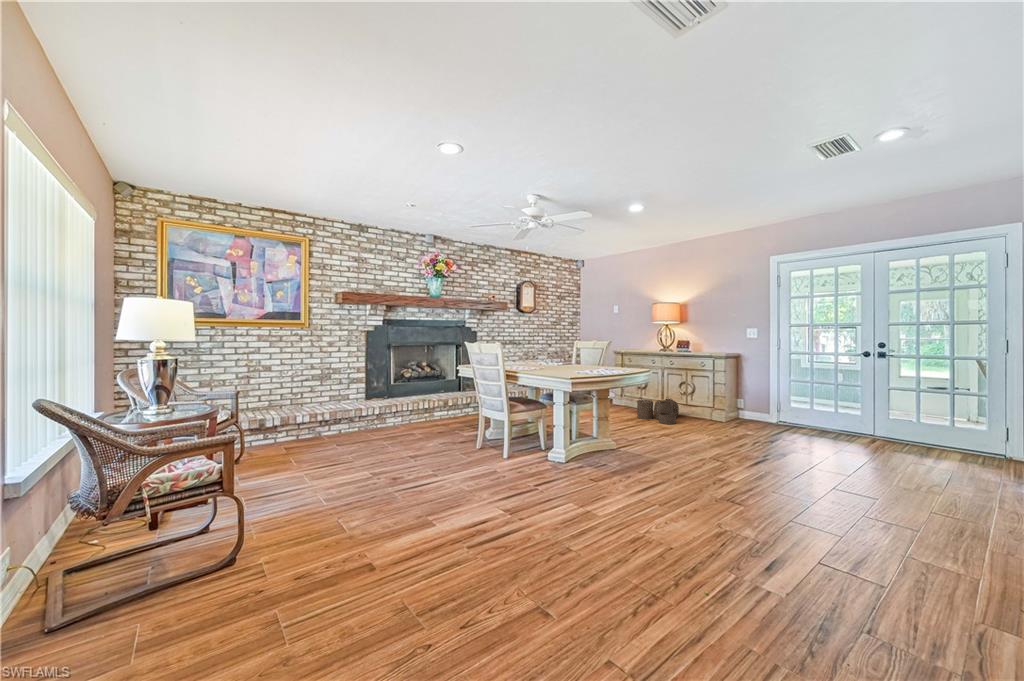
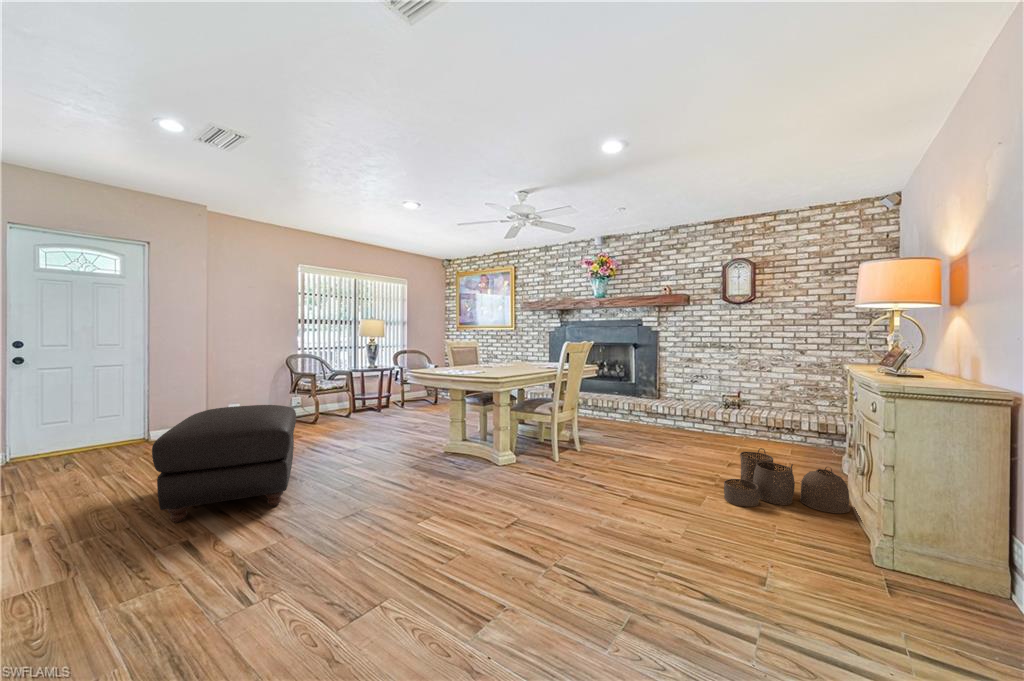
ottoman: none [608,440,858,618] -> present [152,405,296,523]

